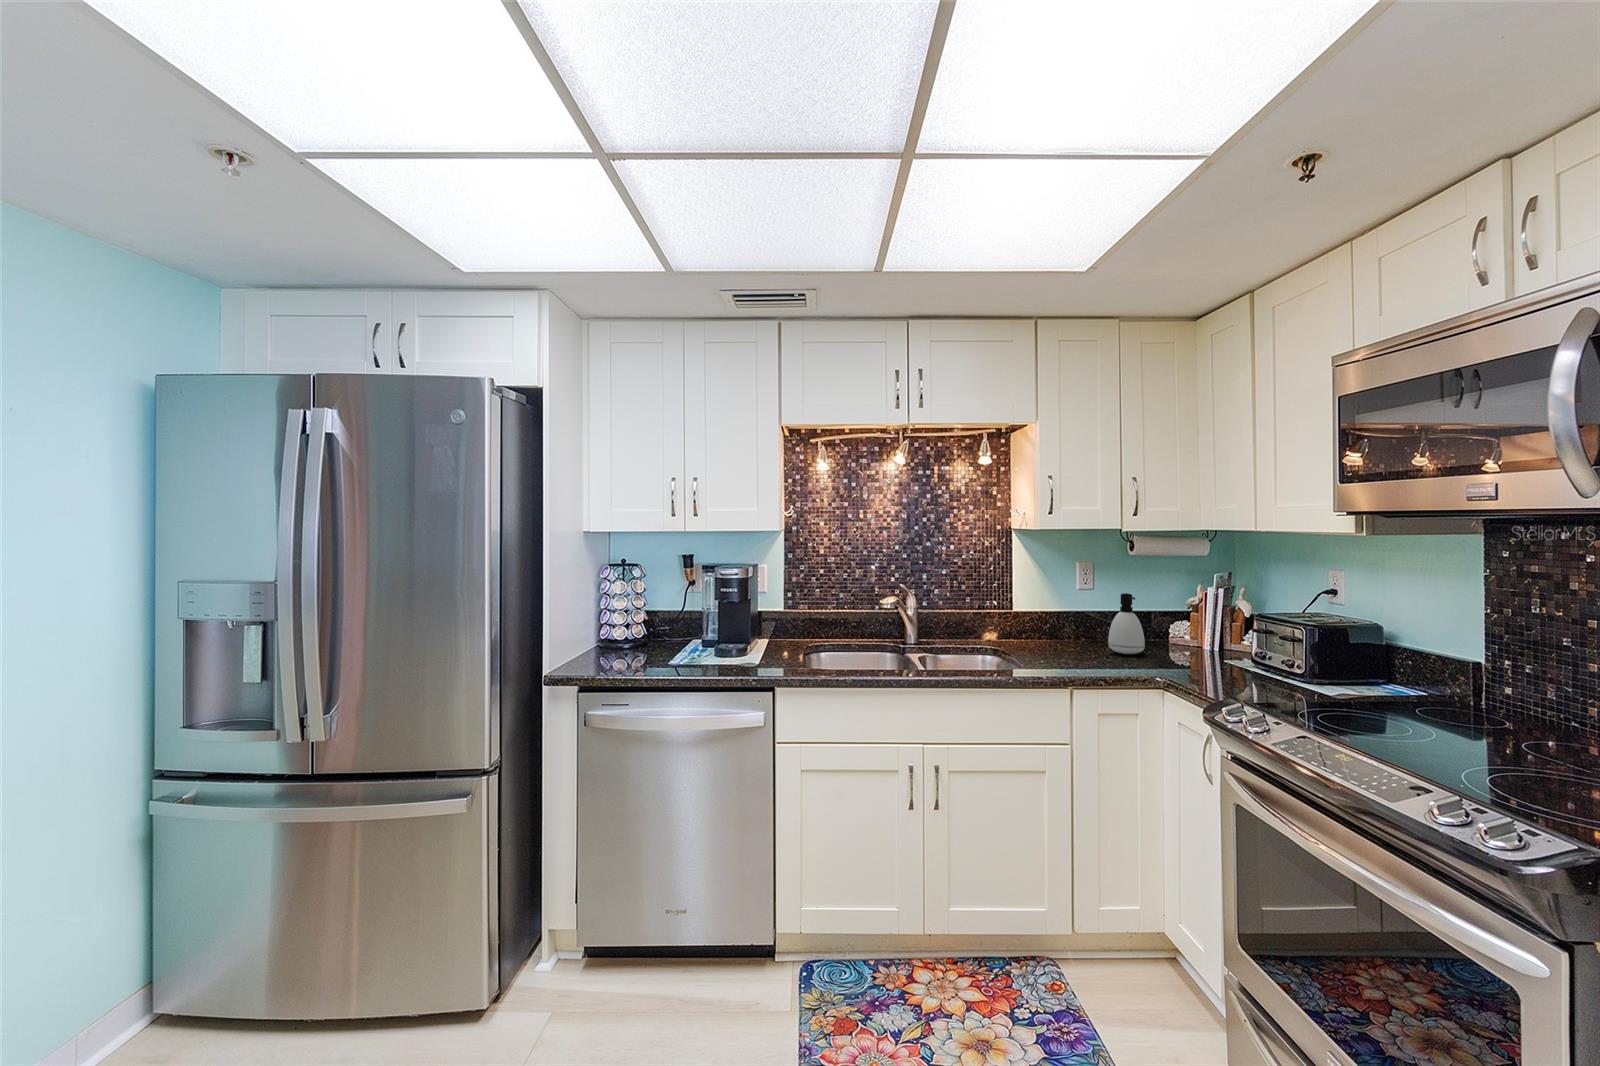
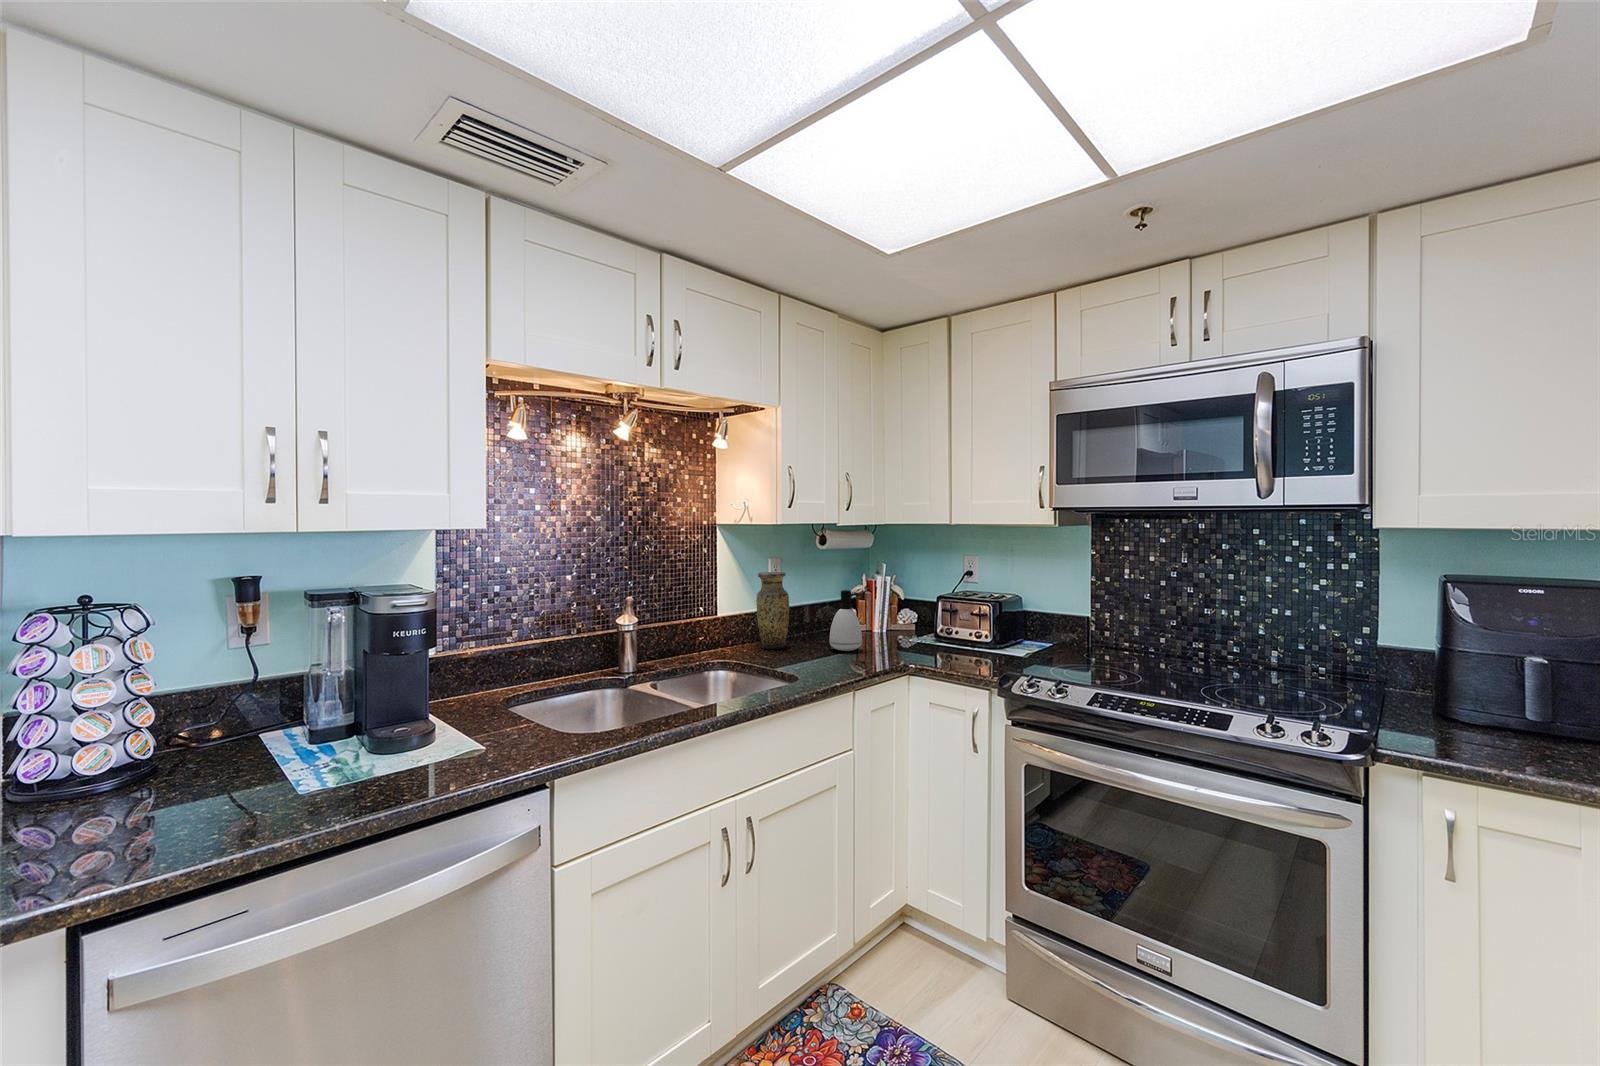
vase: none [1044,573,1076,644] -> present [756,572,789,649]

